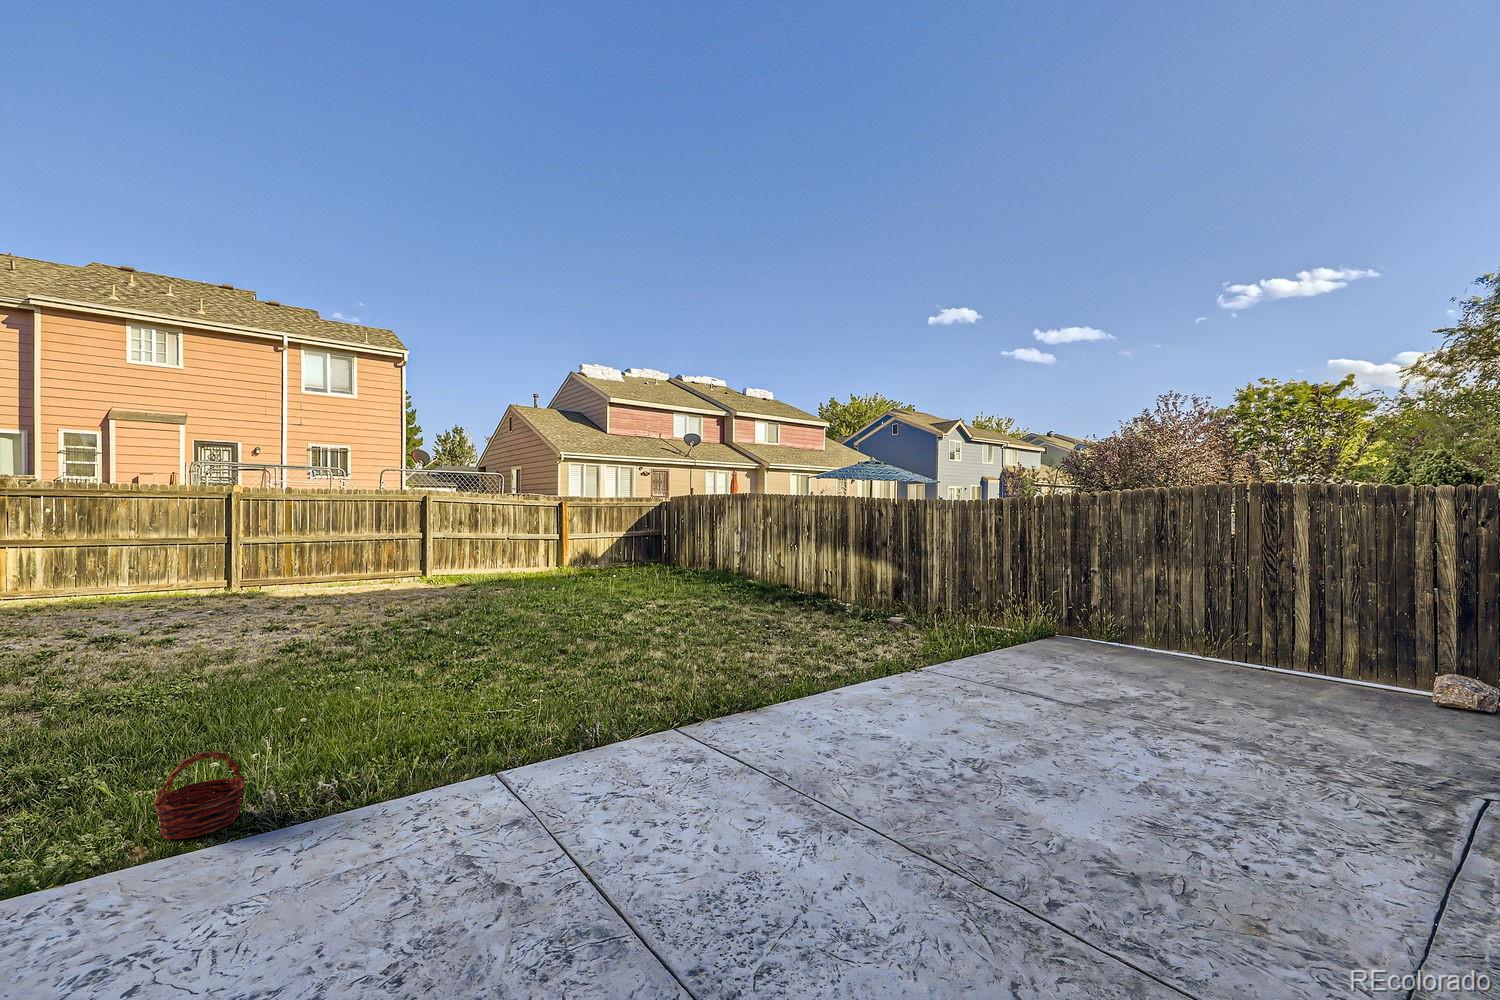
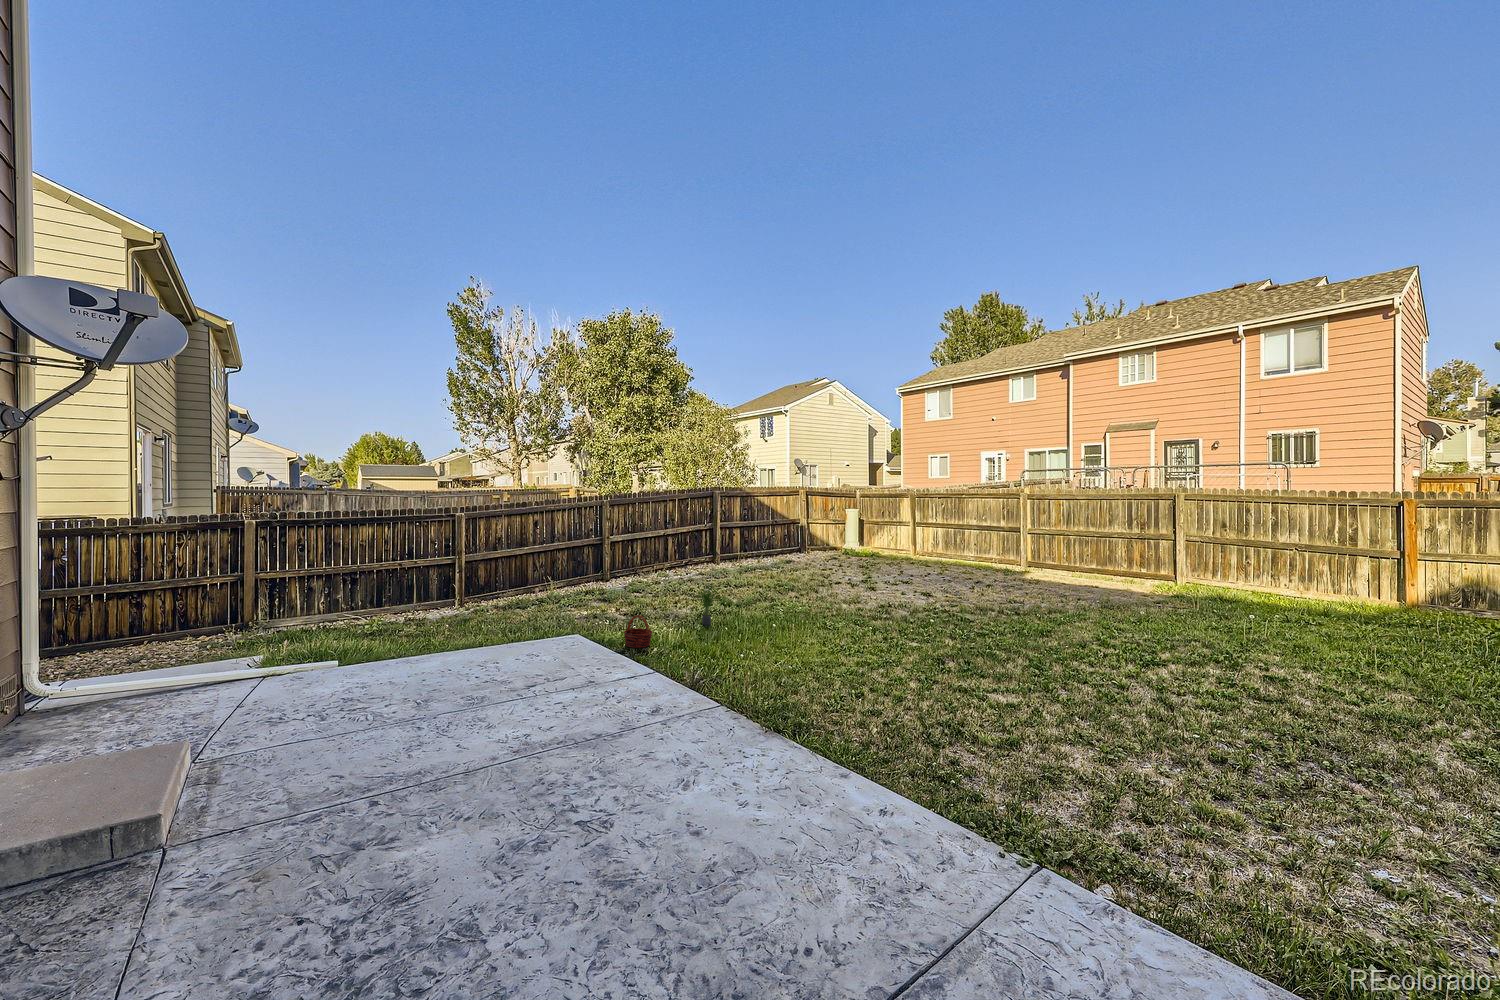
potted plant: none [39,666,144,772] -> present [699,585,717,625]

